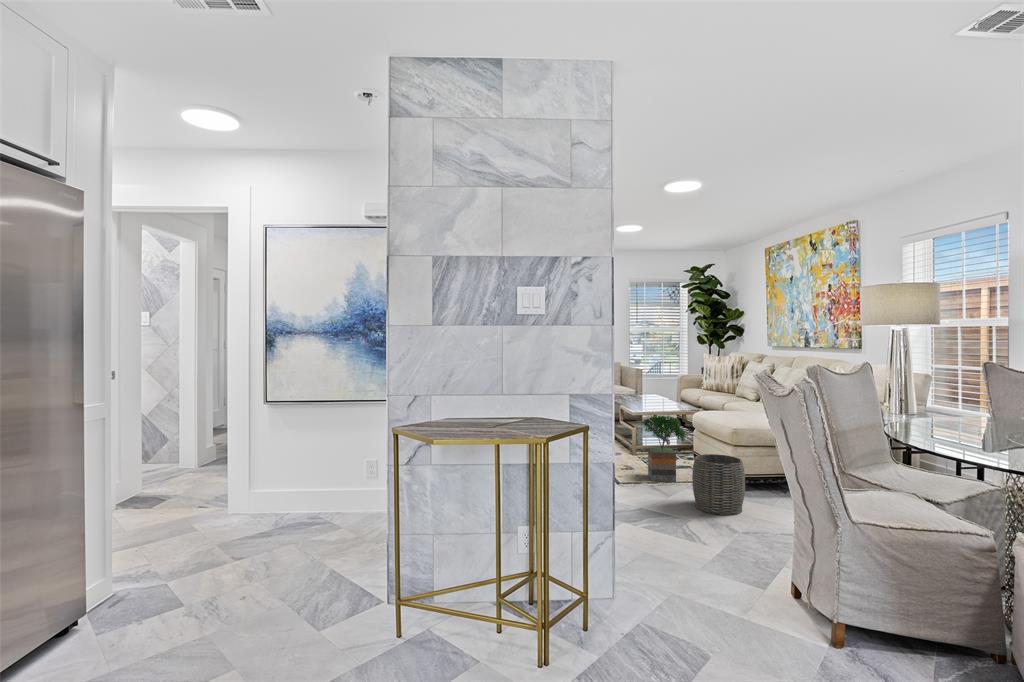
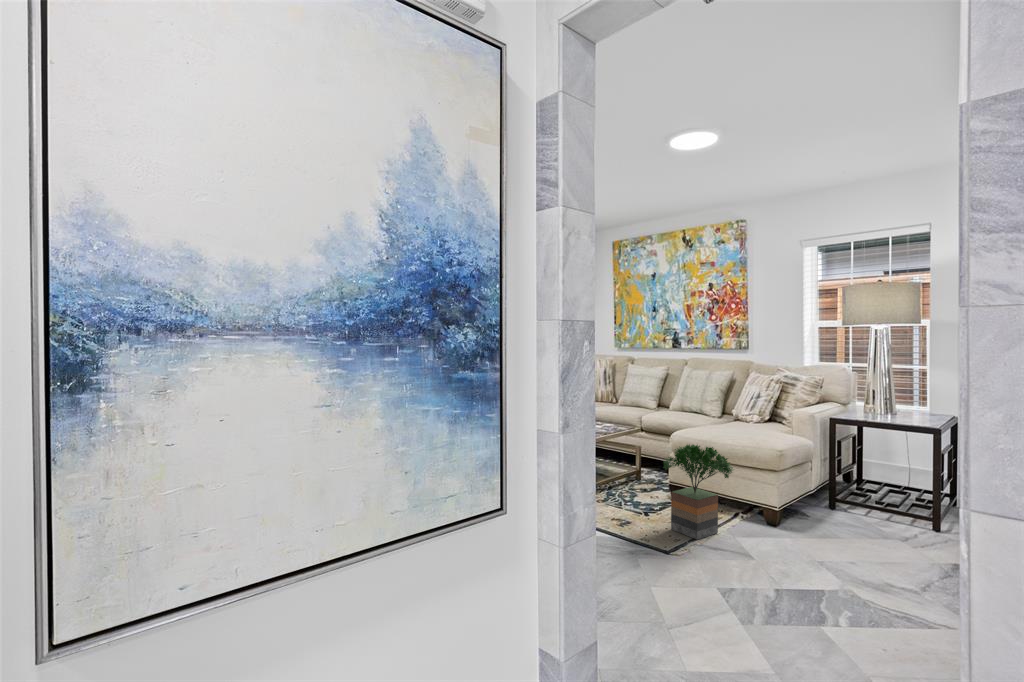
woven basket: present [692,454,745,515] -> none [806,494,884,582]

